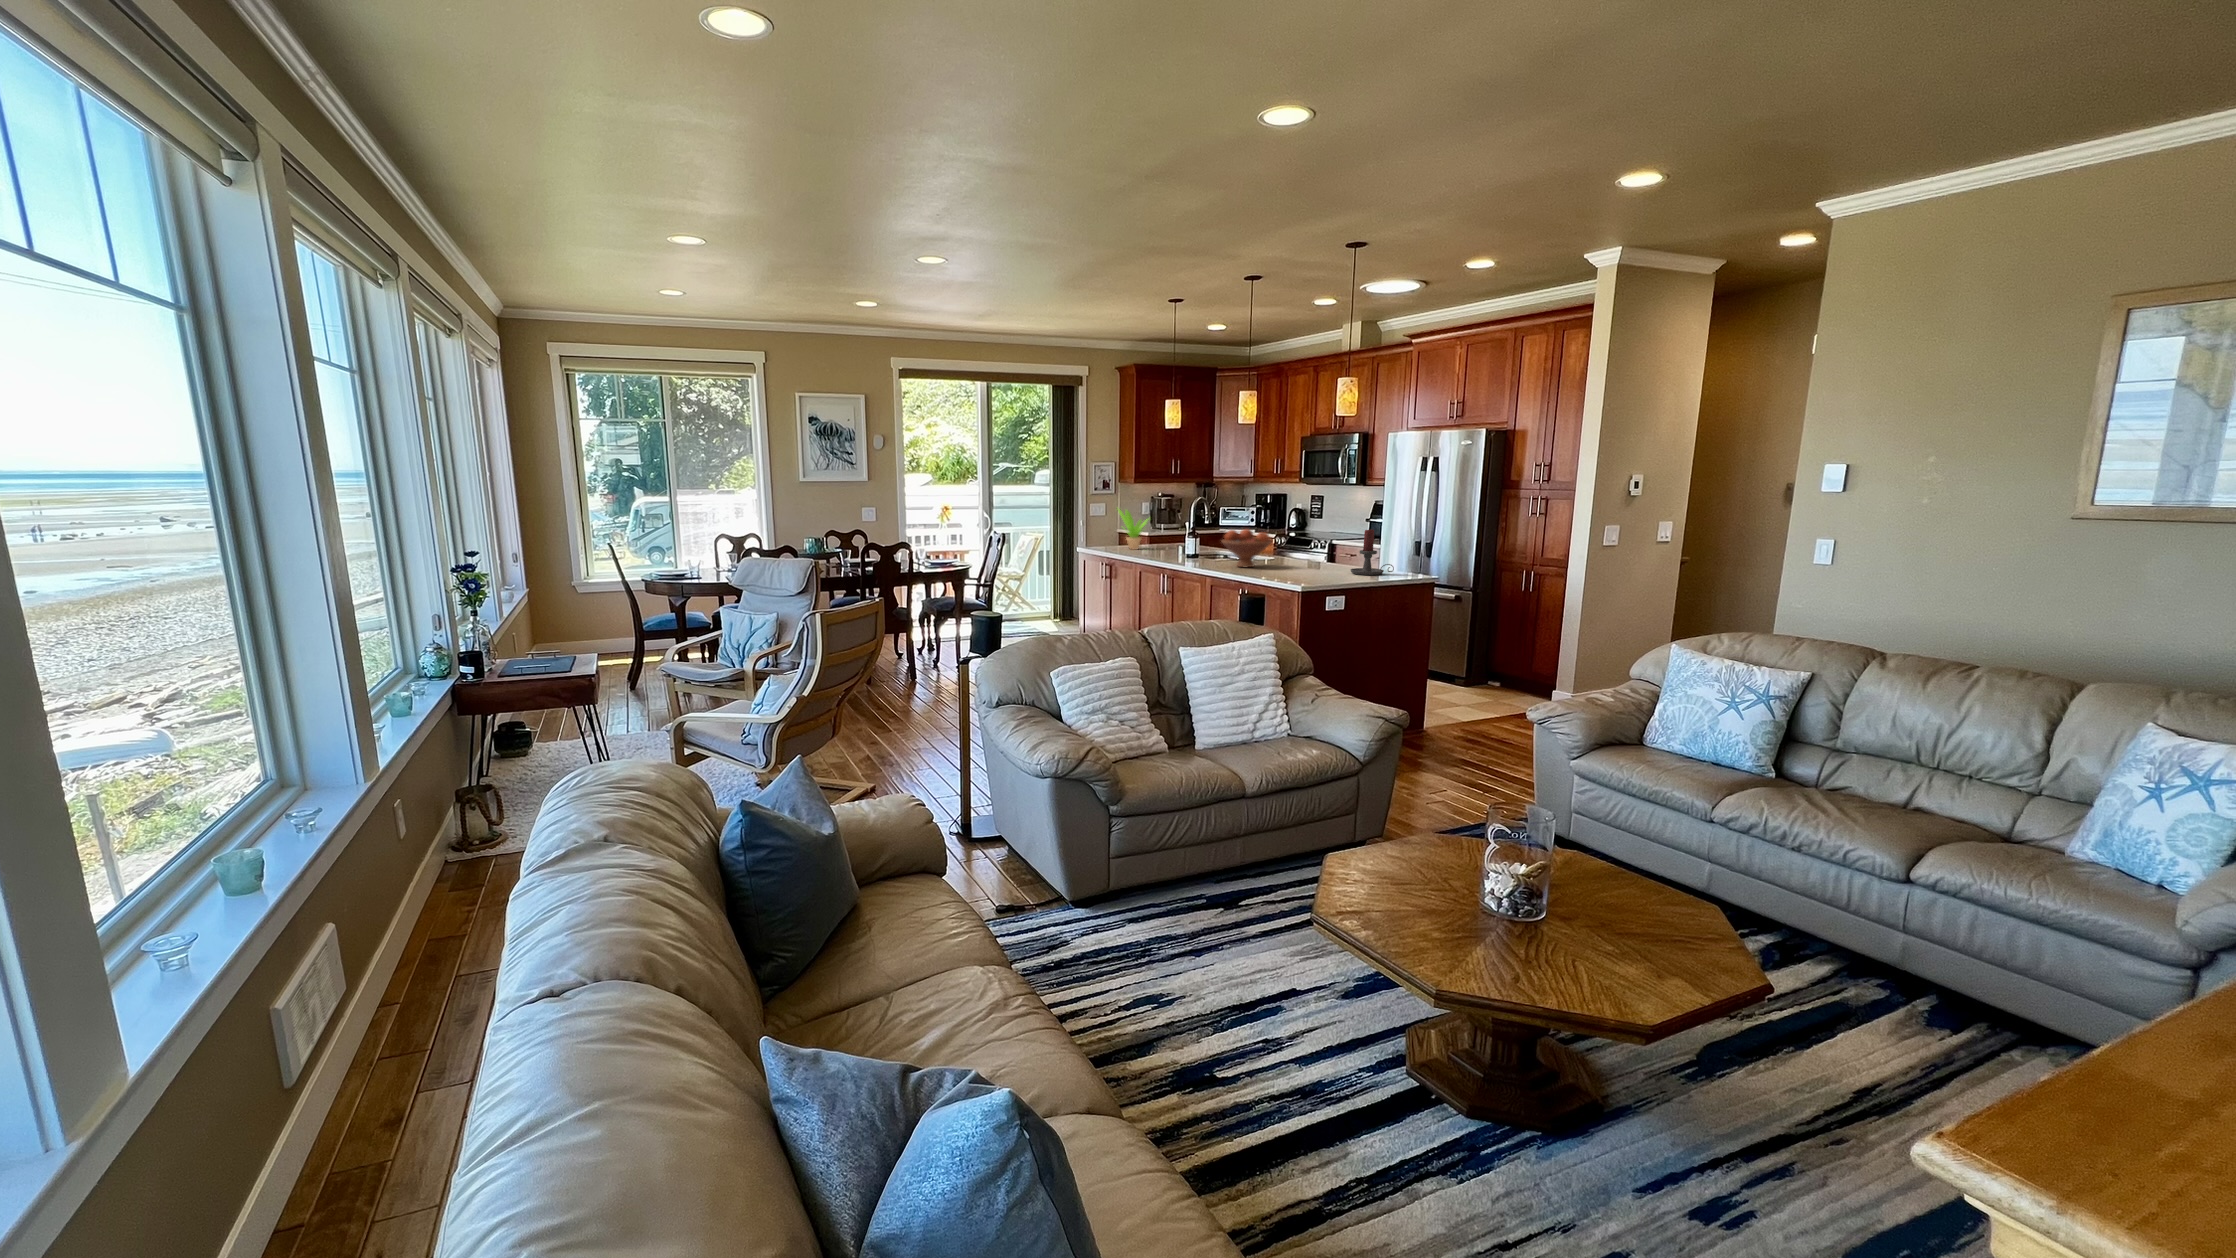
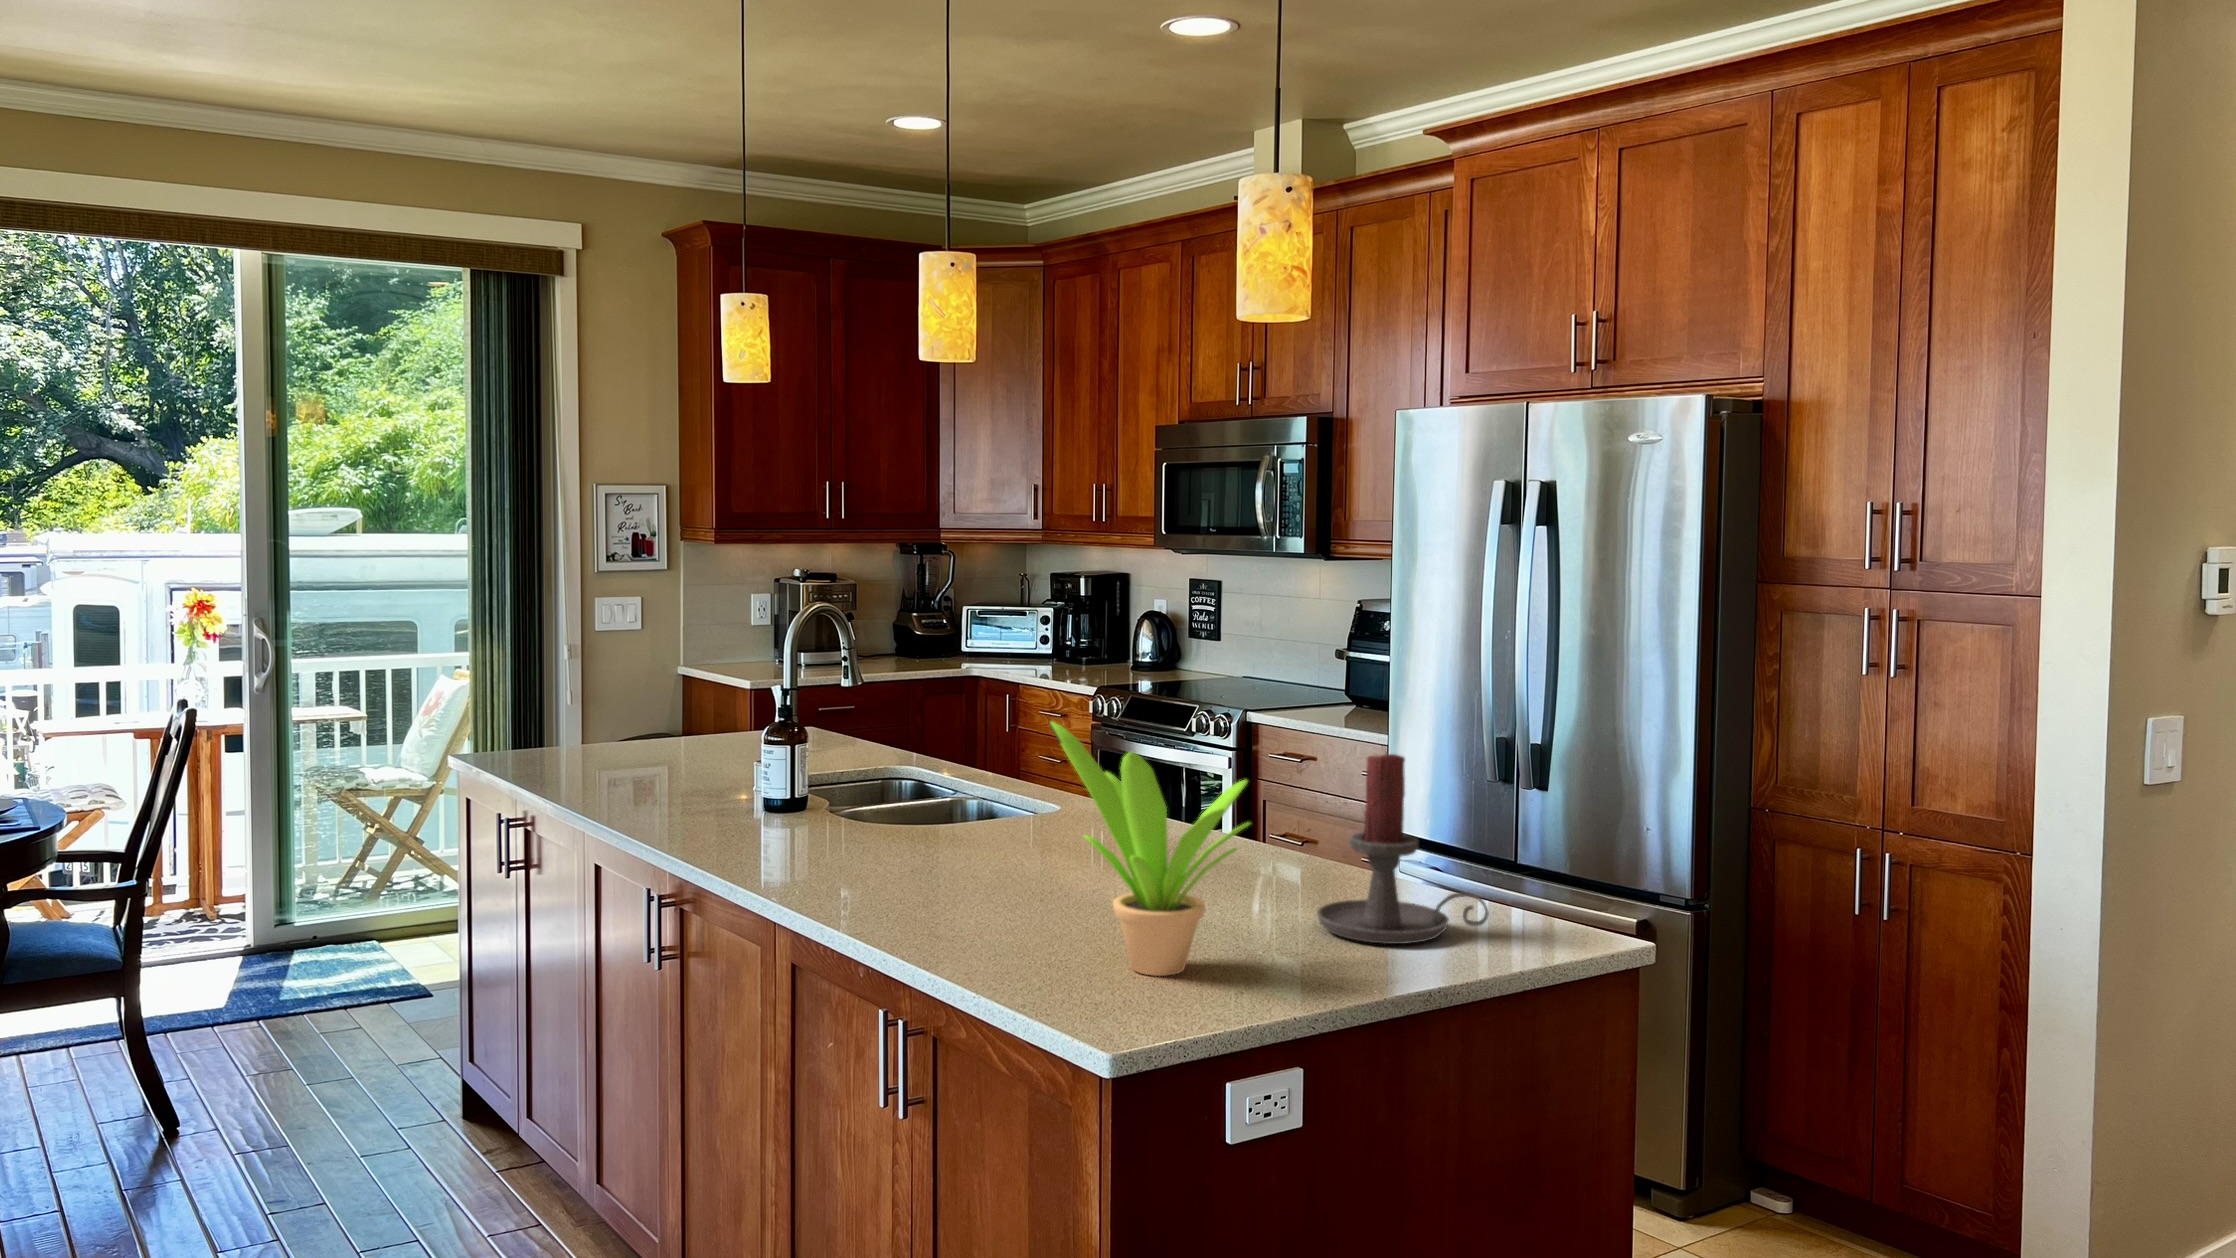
potted plant: present [1118,509,1148,550] -> present [1049,722,1250,976]
fruit bowl: present [1222,529,1271,567] -> none [825,728,1018,883]

